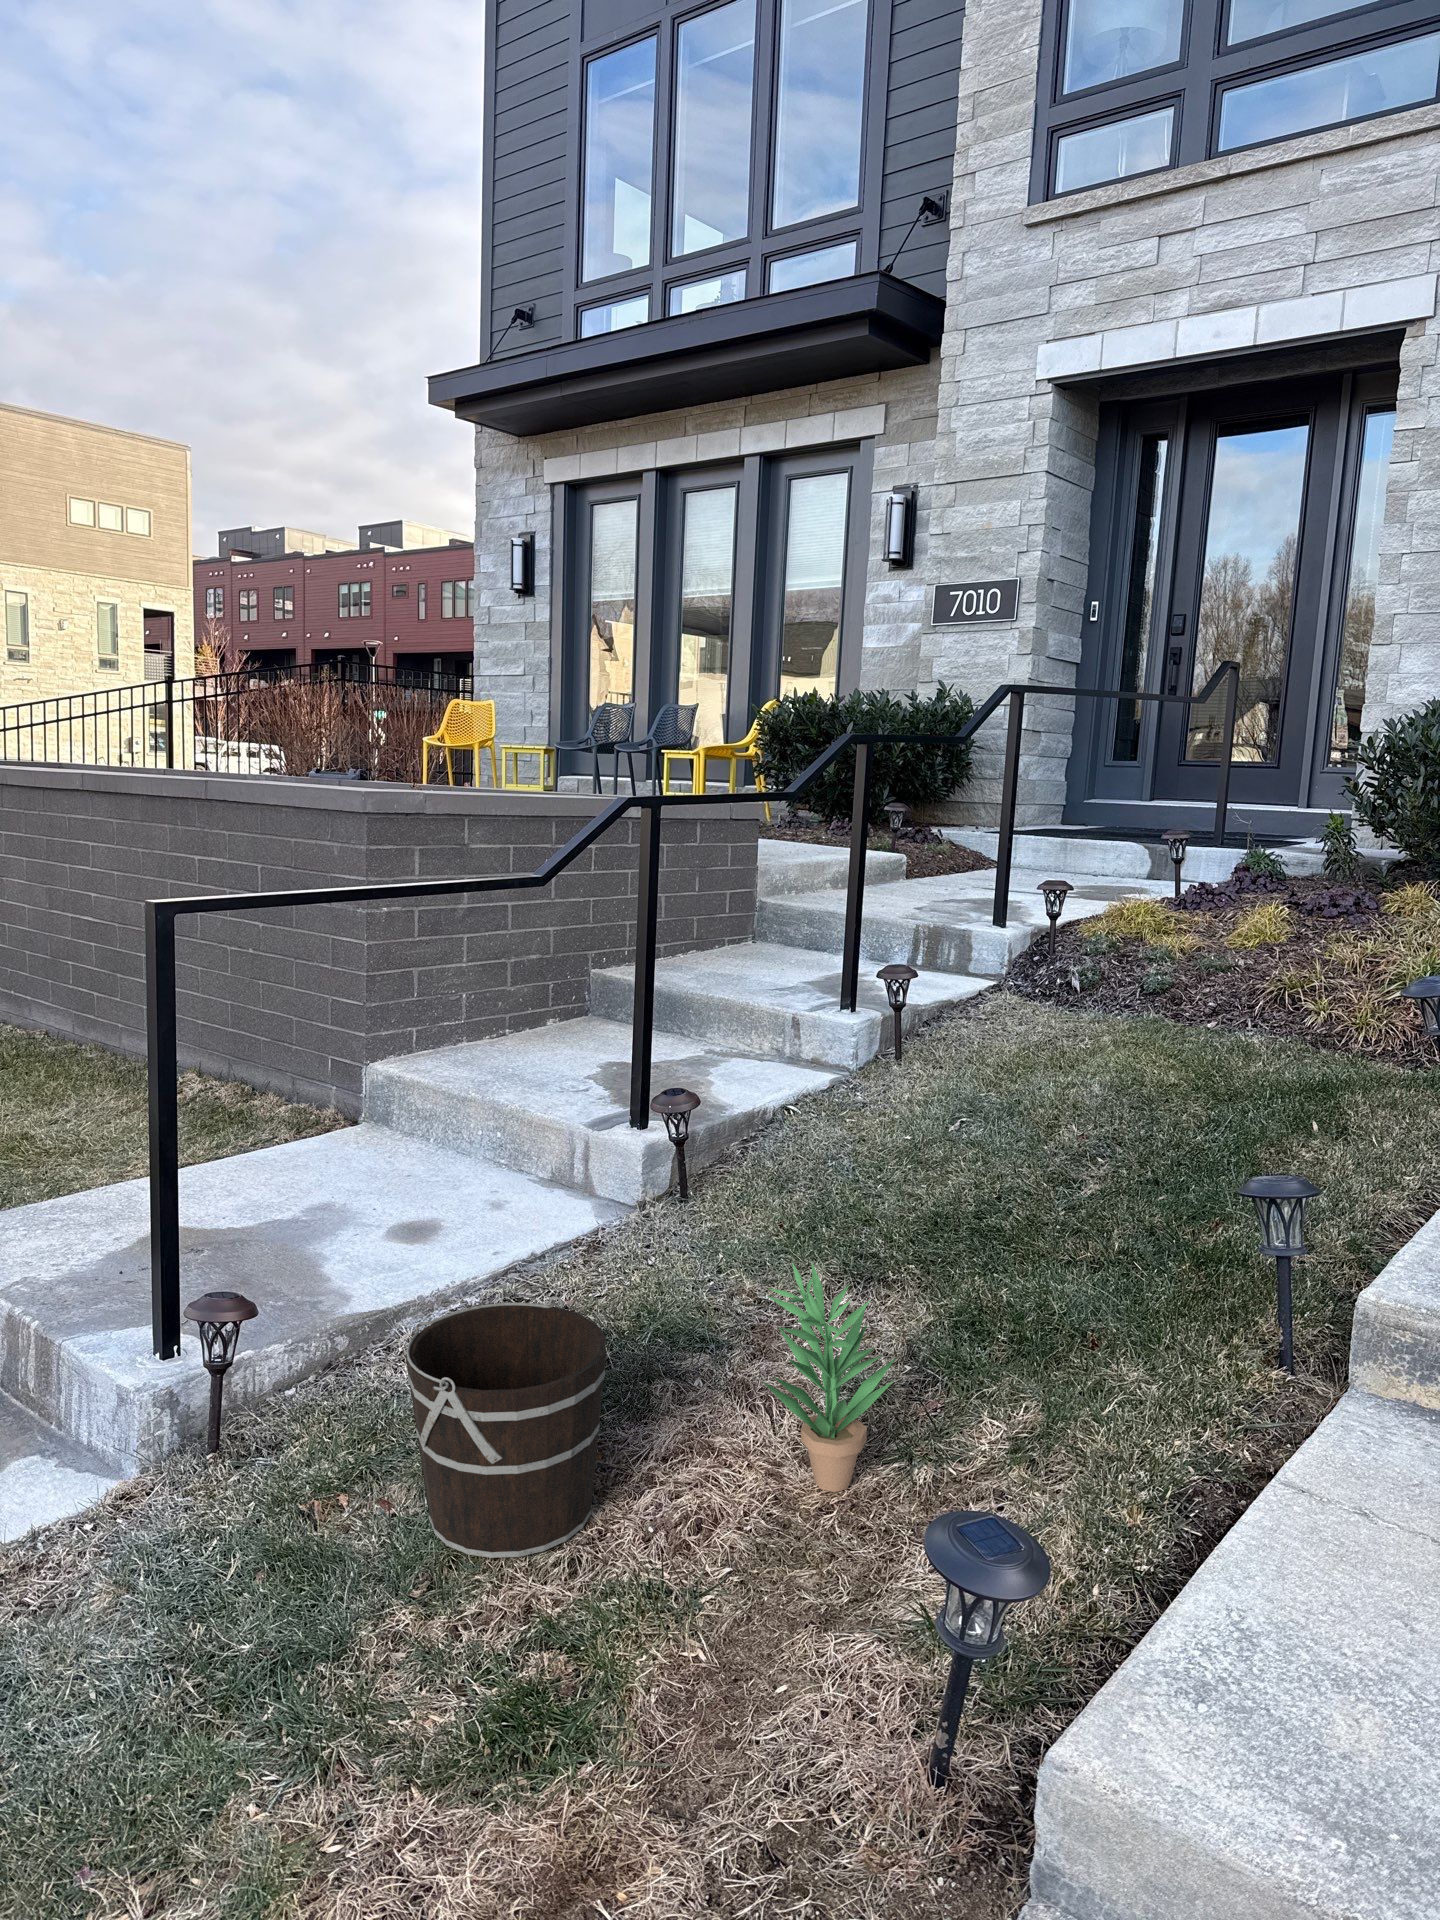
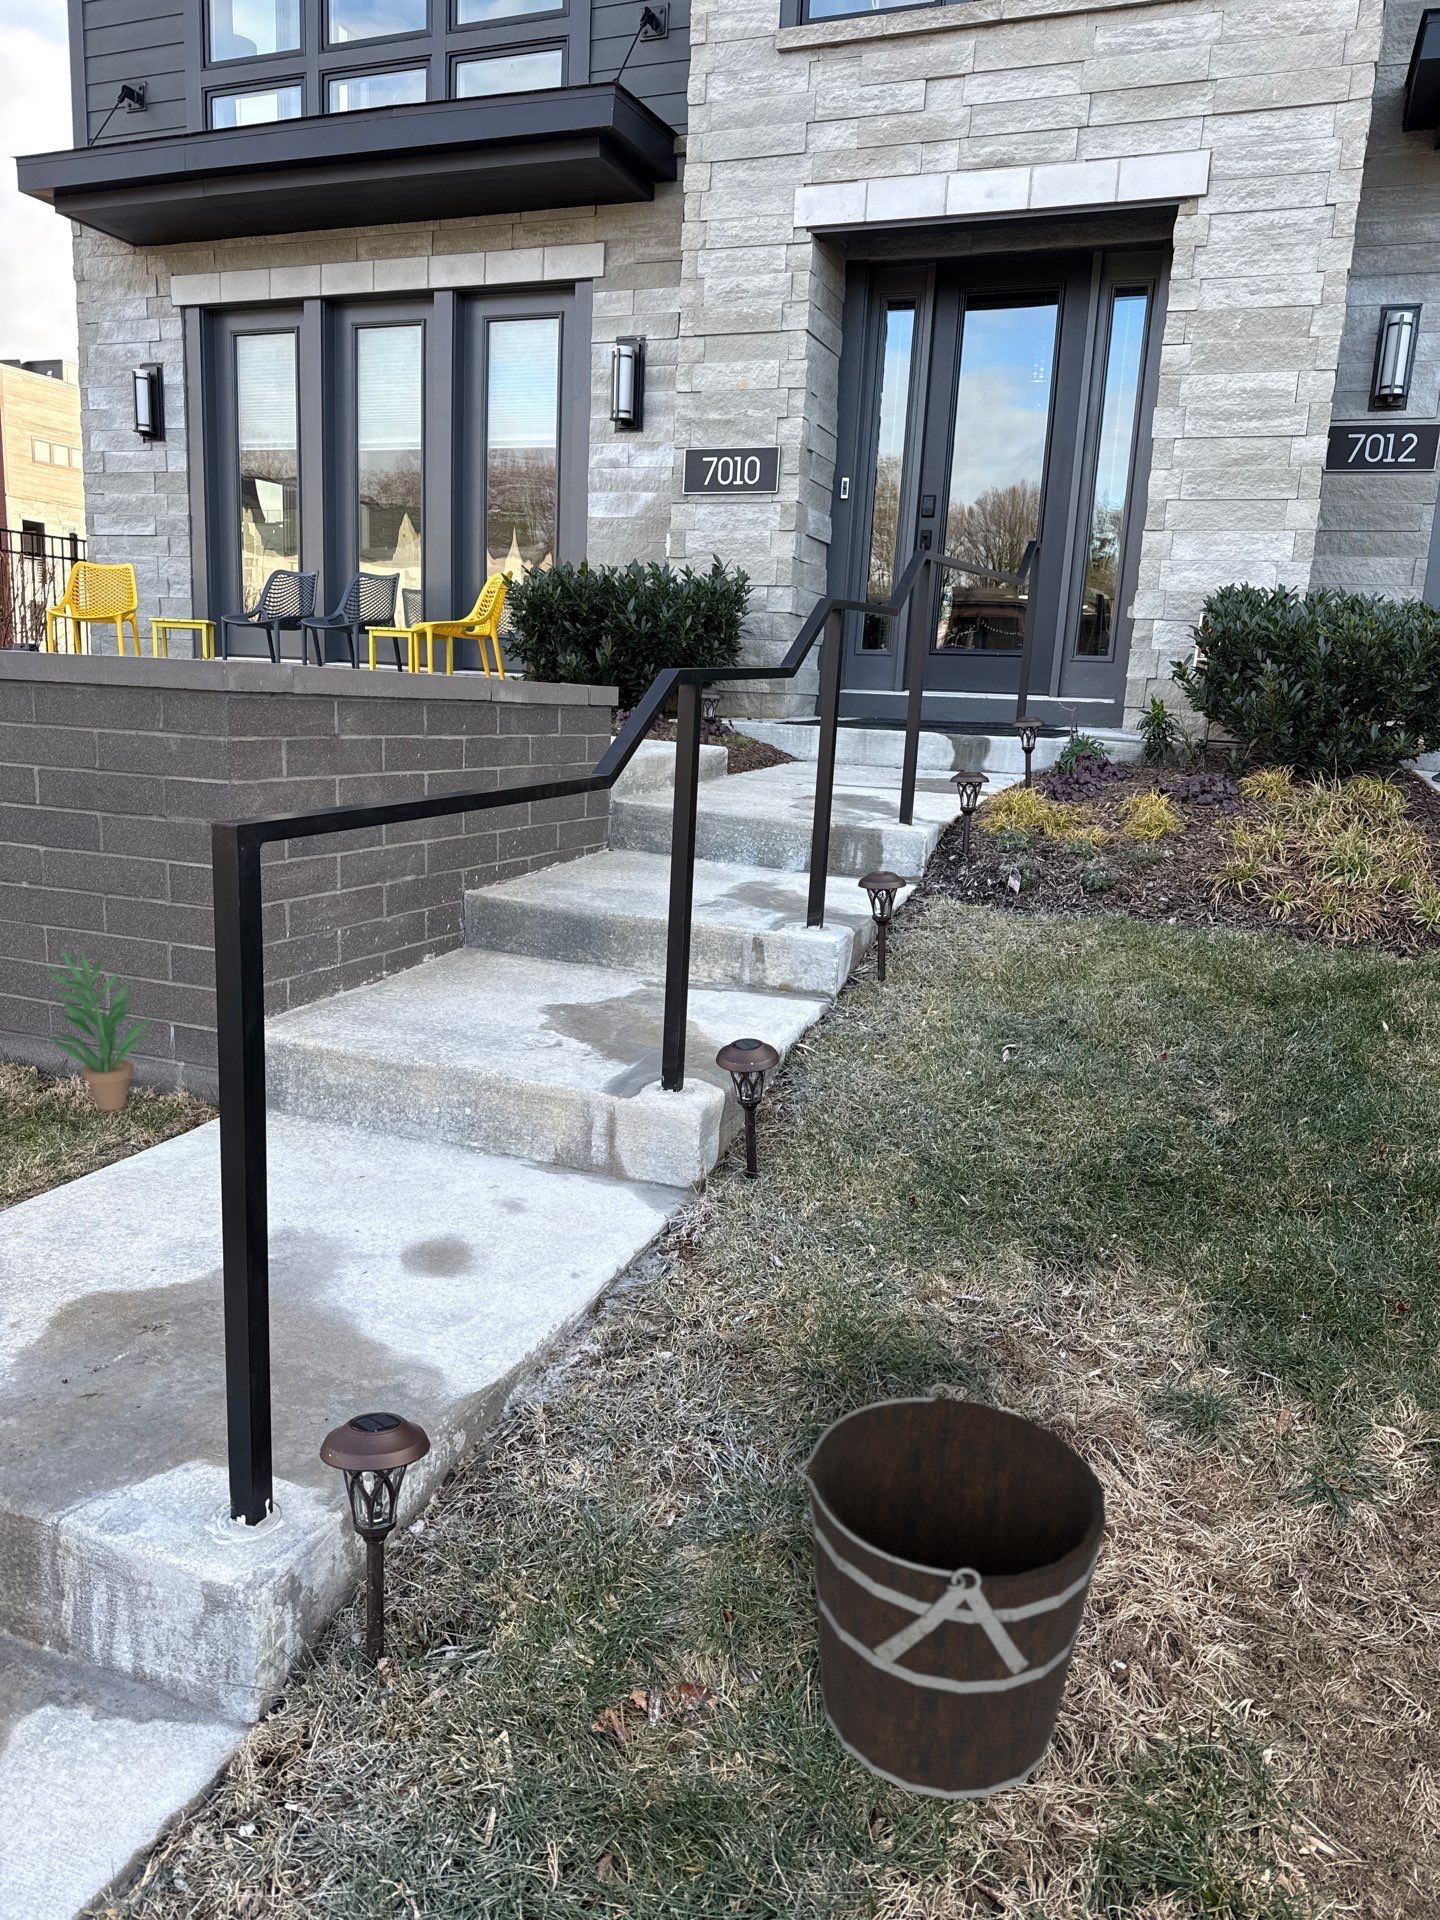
potted plant: present [763,1263,896,1492] -> present [46,950,149,1111]

